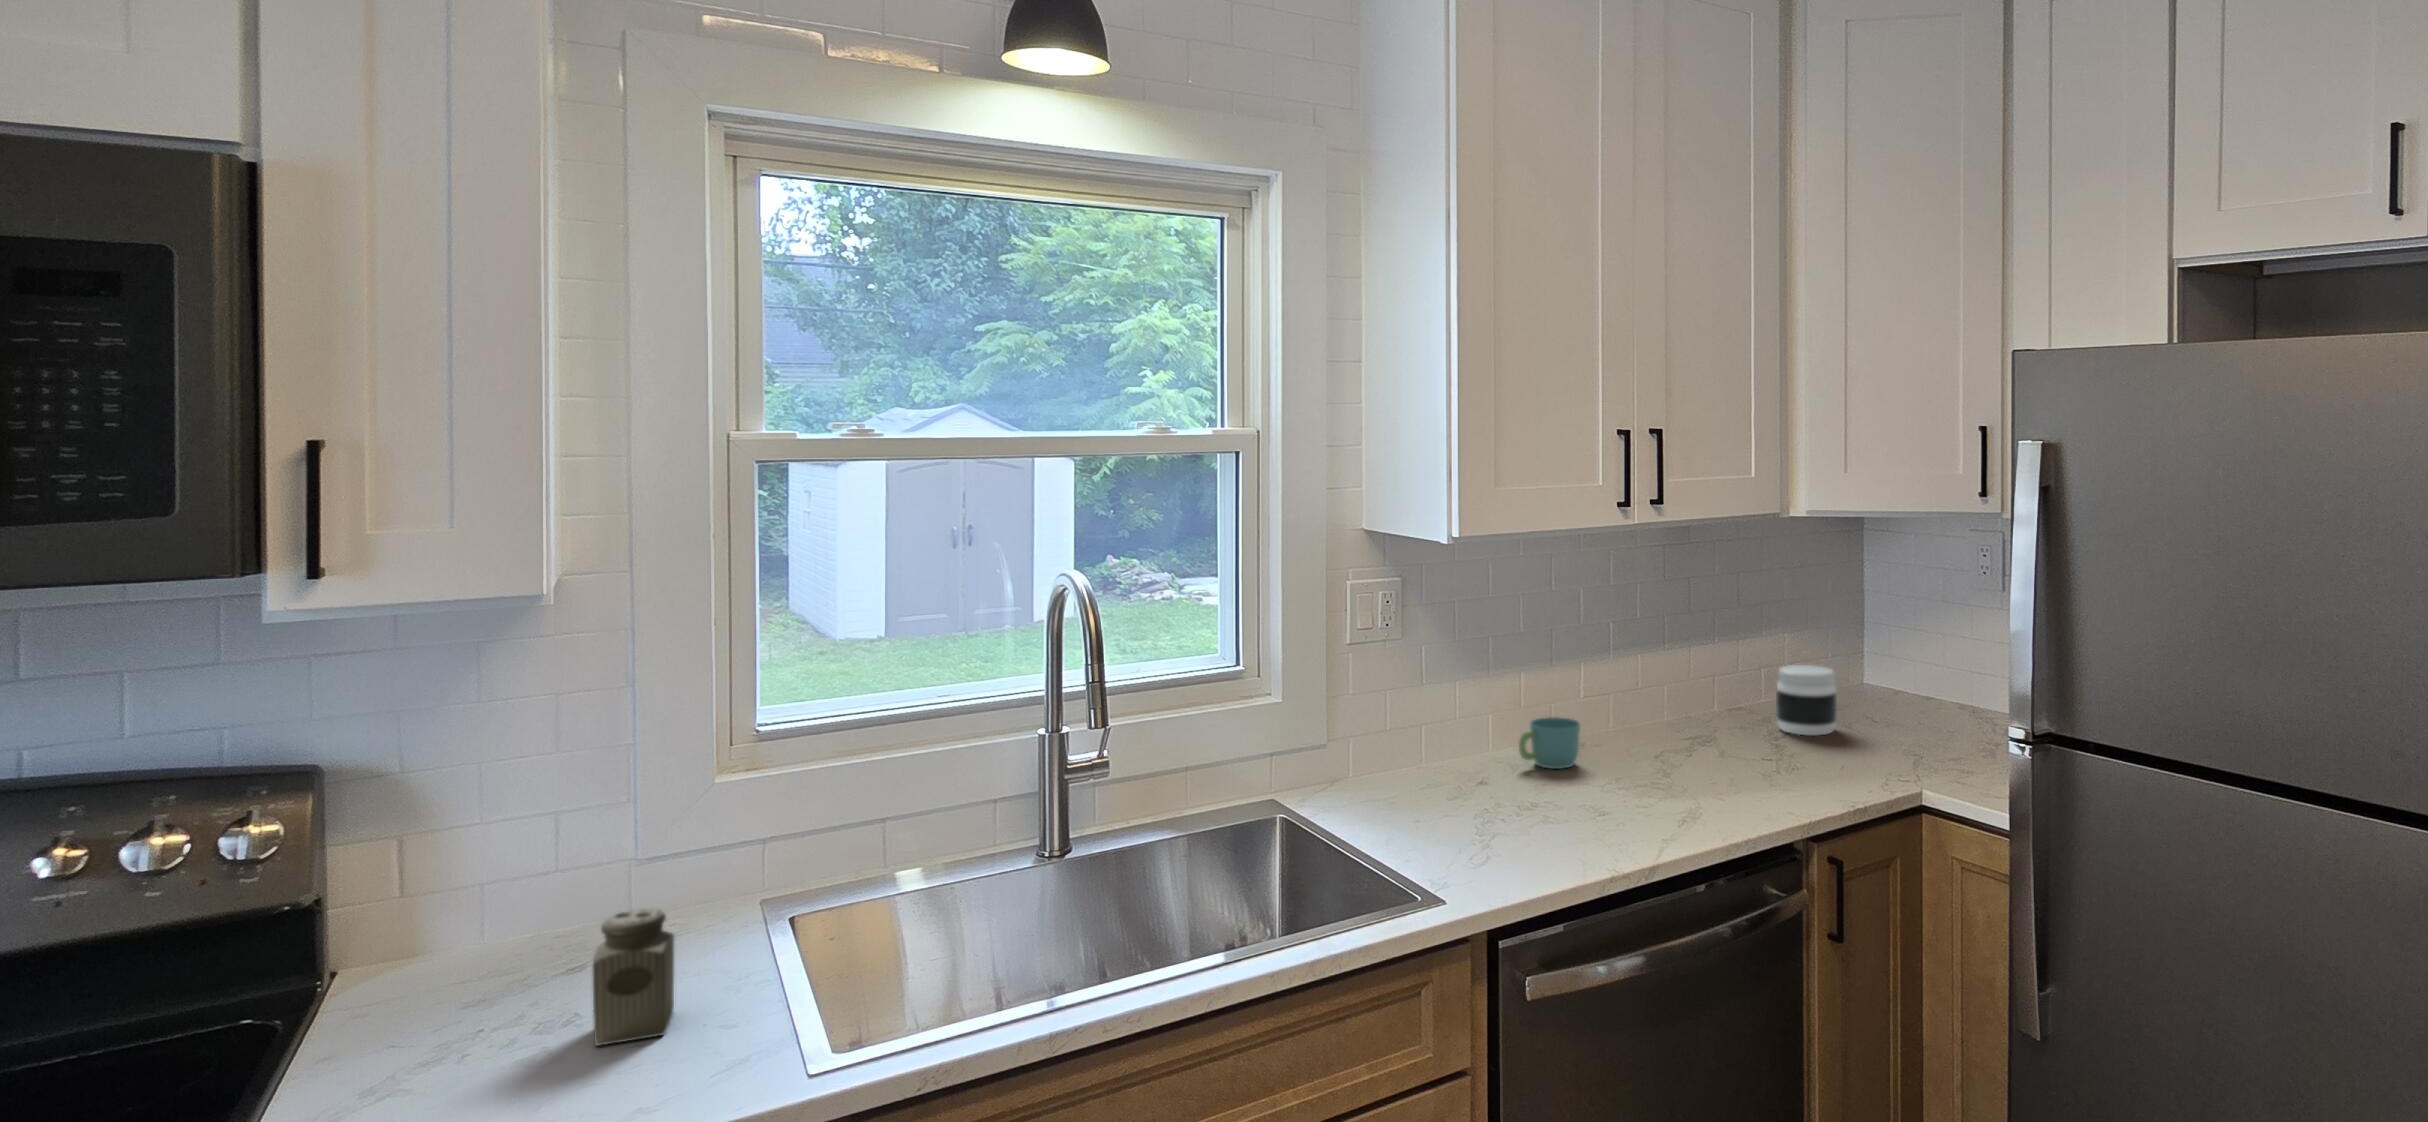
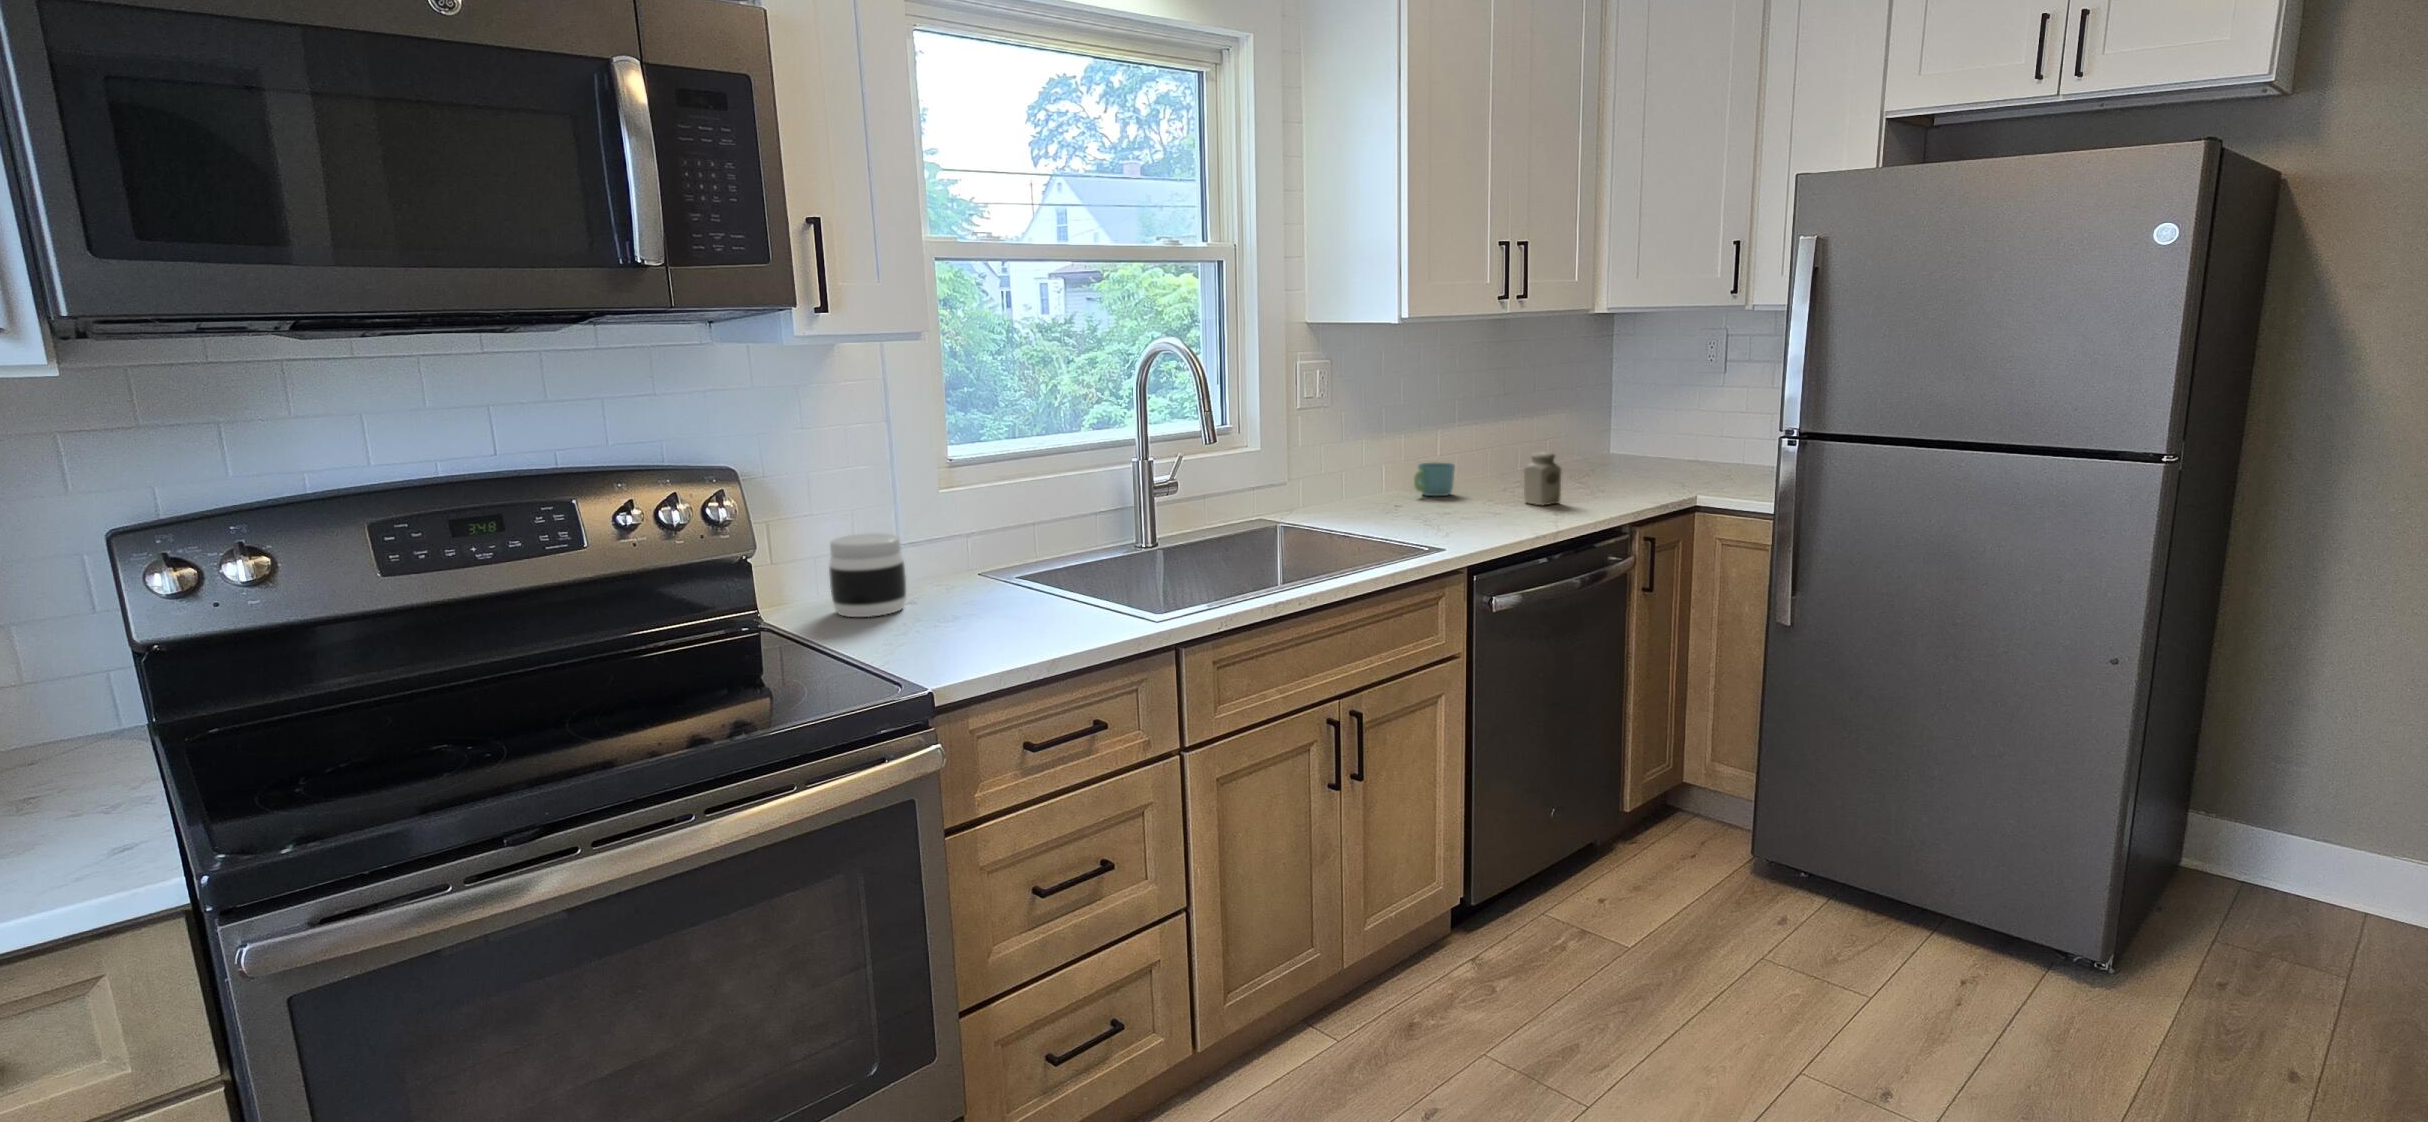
jar: present [1776,665,1837,736] -> present [829,533,906,617]
salt shaker: present [593,908,674,1046] -> present [1524,452,1561,505]

